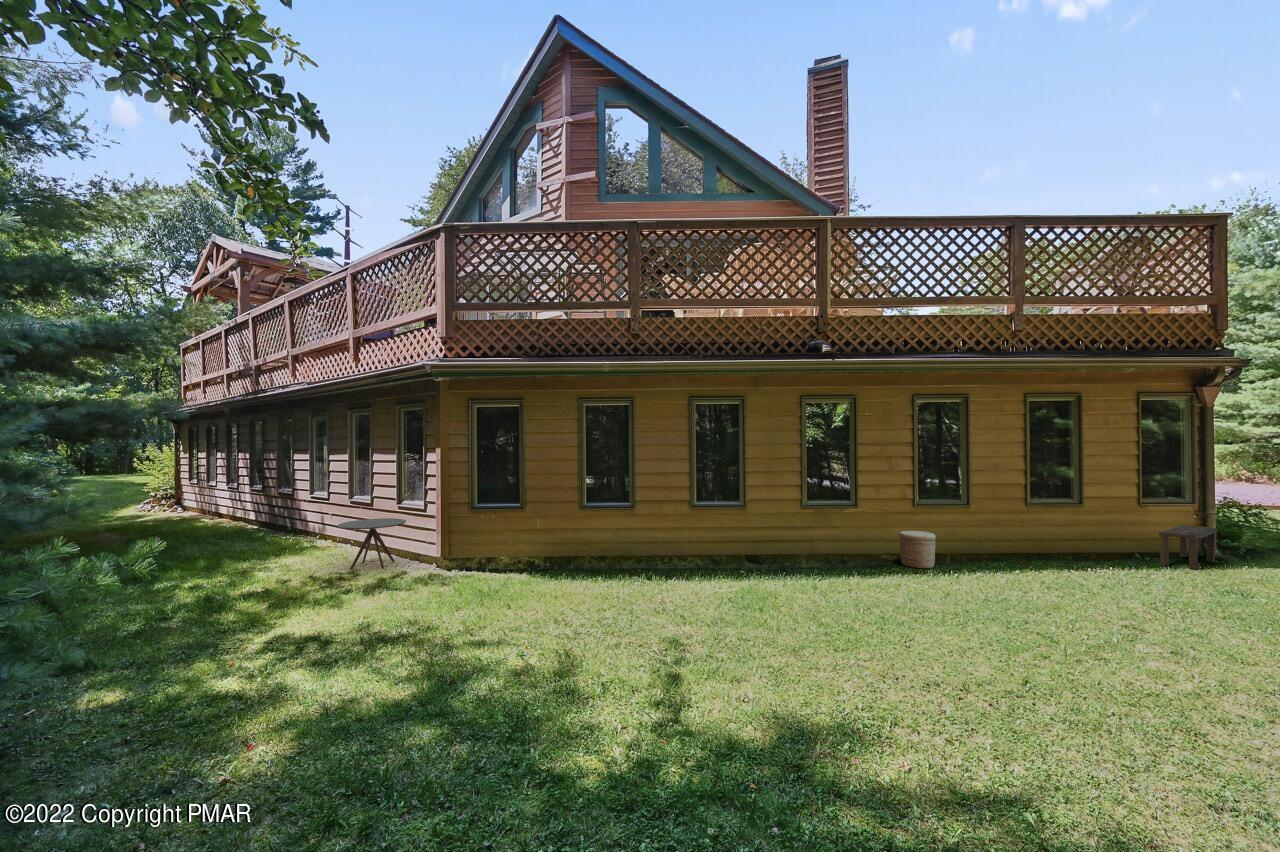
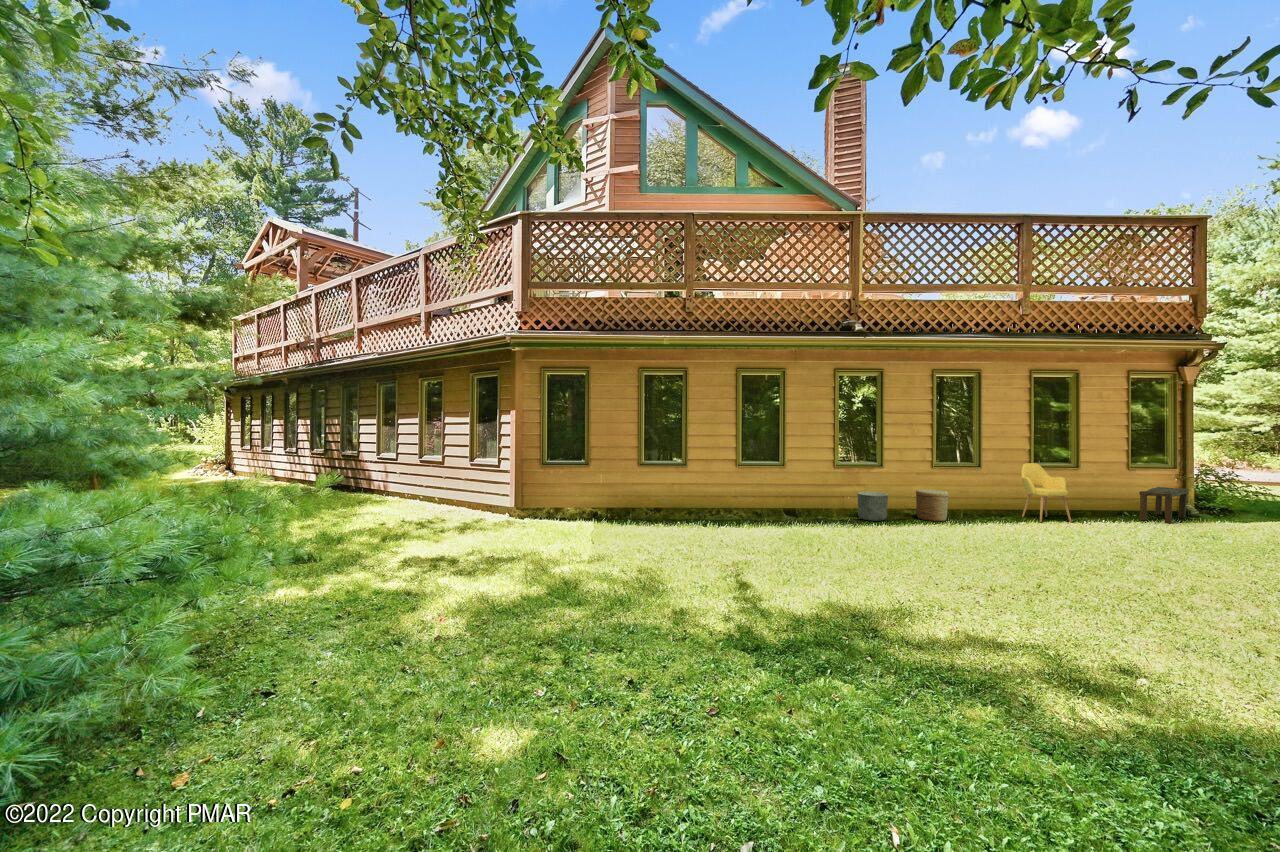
chair: none [1021,499,1080,569] -> present [1021,463,1072,522]
round table: present [338,518,406,569] -> none [420,475,479,519]
planter: none [832,534,866,568] -> present [857,492,888,521]

